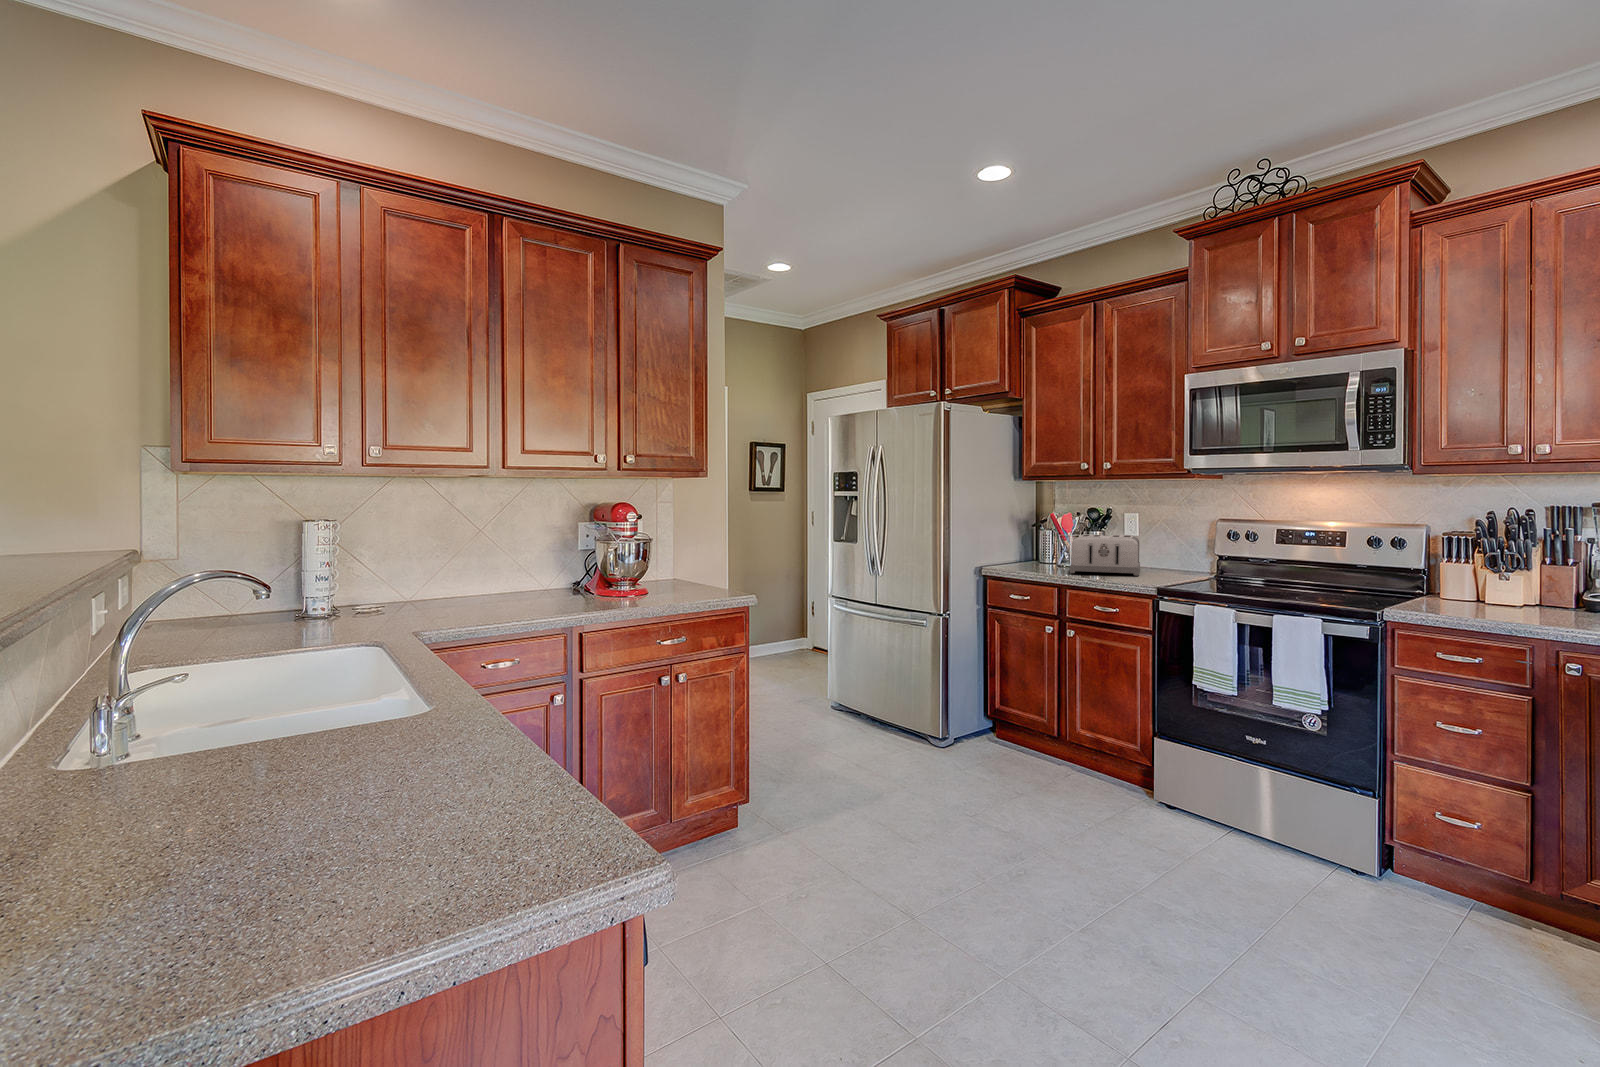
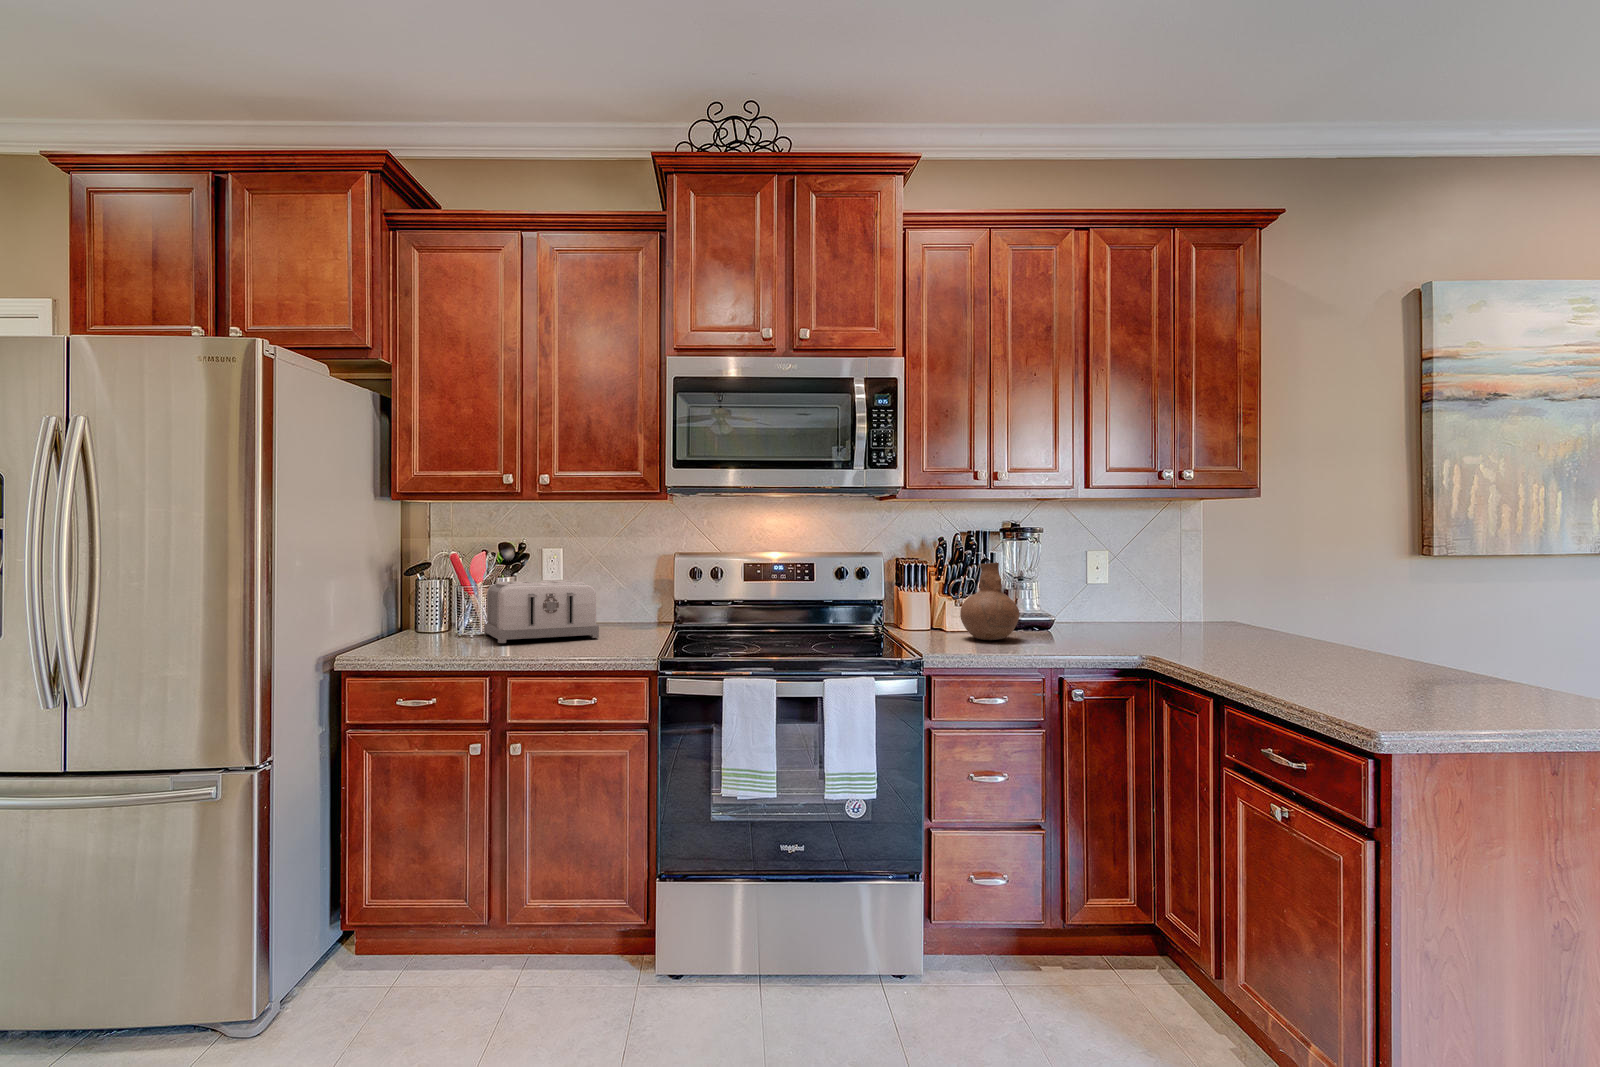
vase: none [1464,536,1542,611] -> present [960,563,1019,640]

